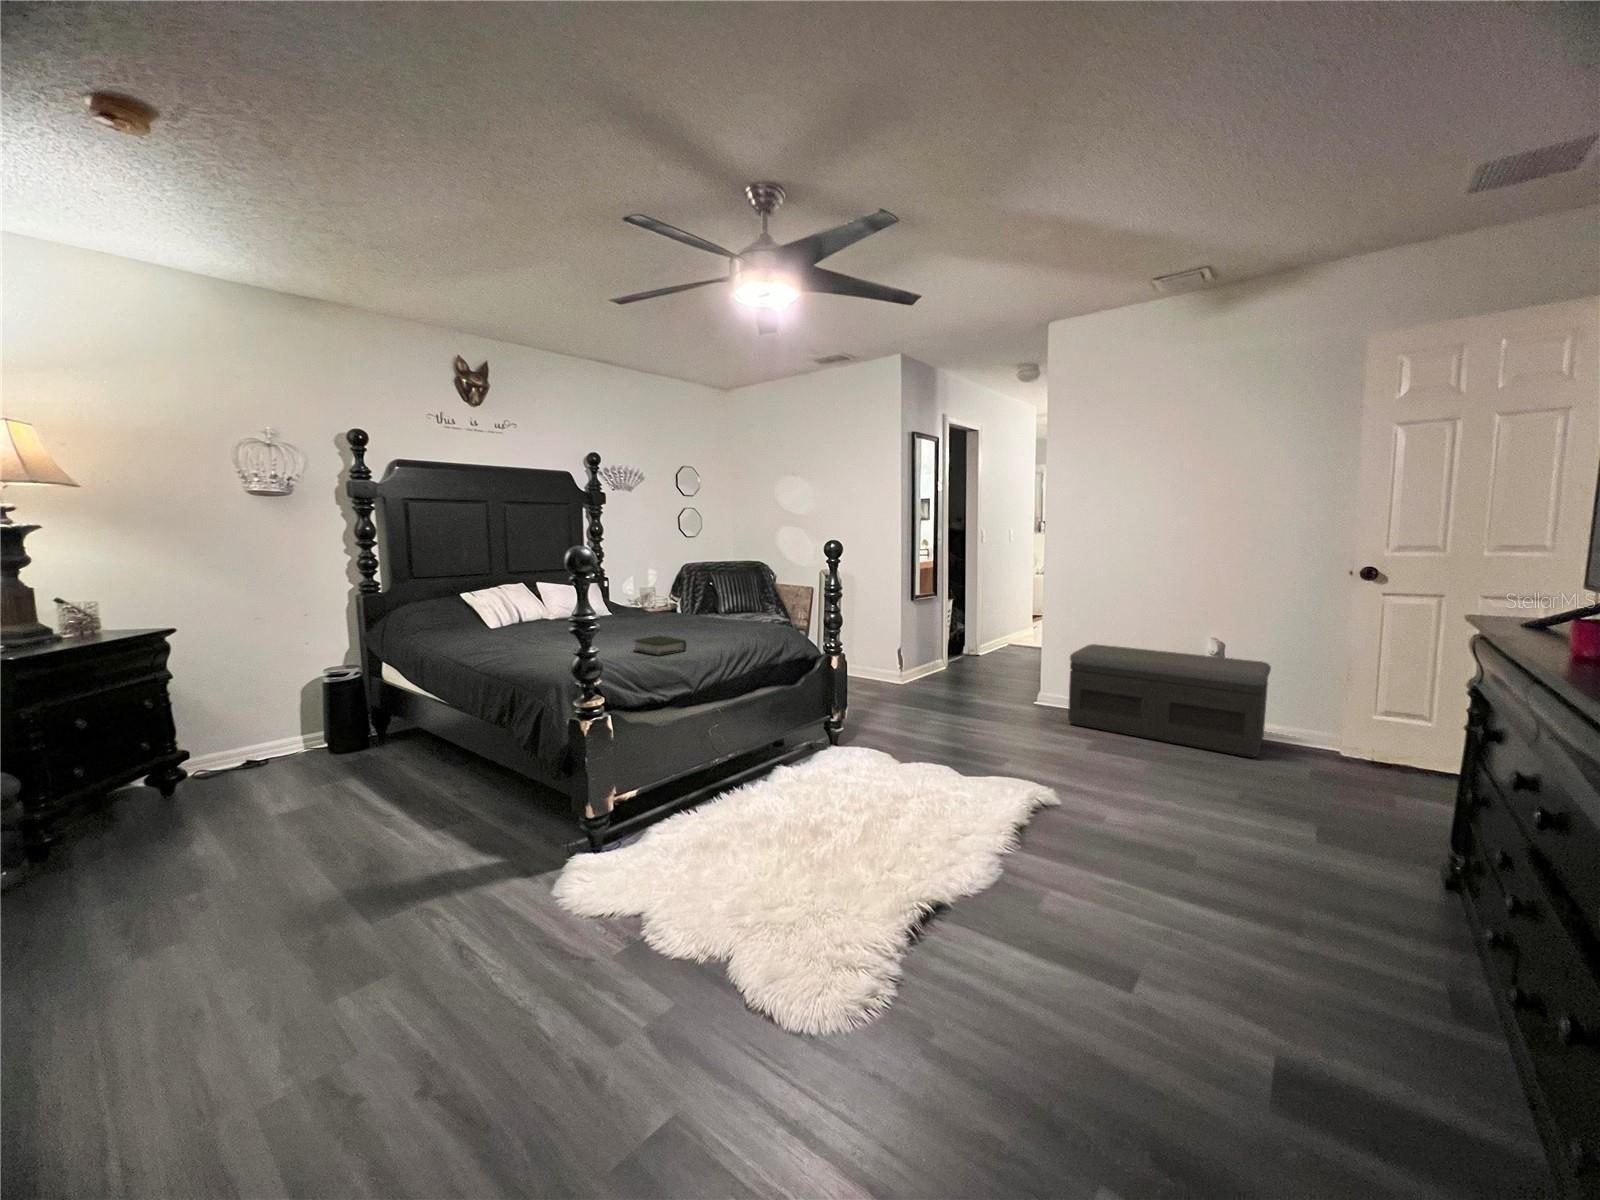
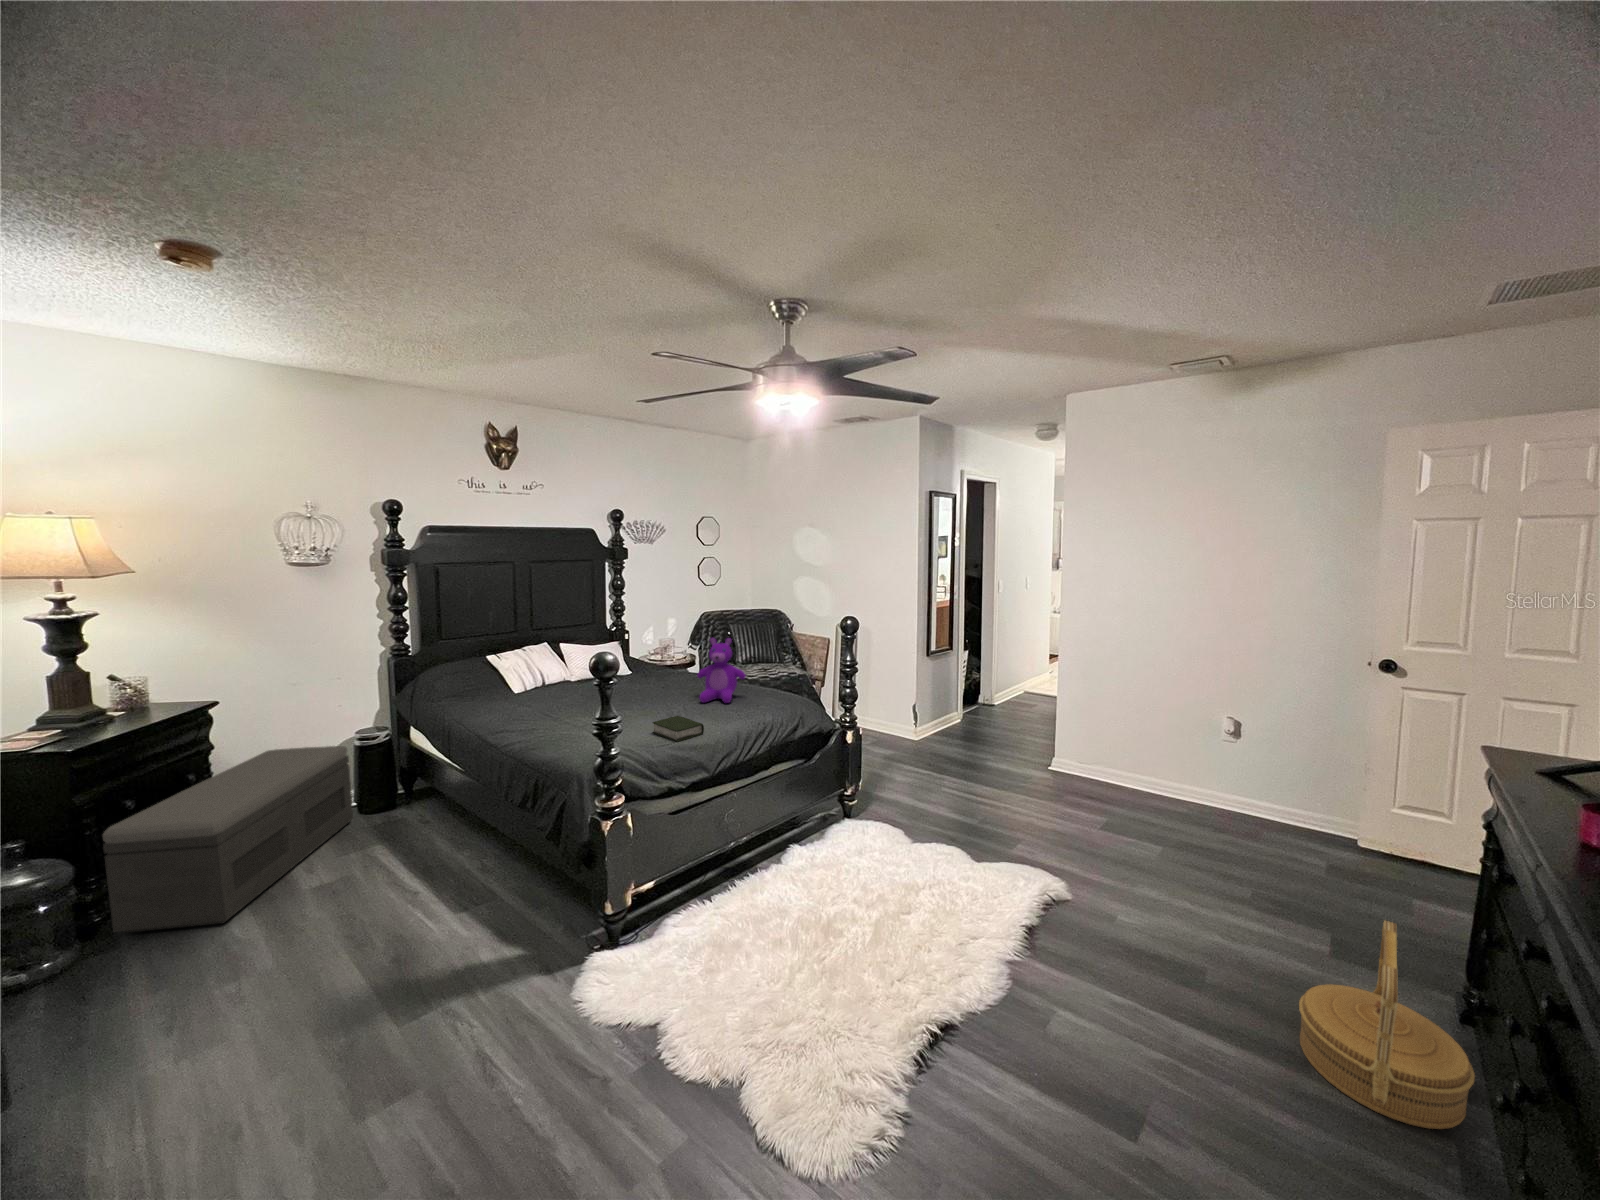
teddy bear: none [679,567,729,632] -> present [697,638,746,703]
storage bench: present [1068,644,1271,758] -> present [103,746,353,933]
woven basket: none [1285,786,1455,972] -> present [1299,921,1475,1129]

